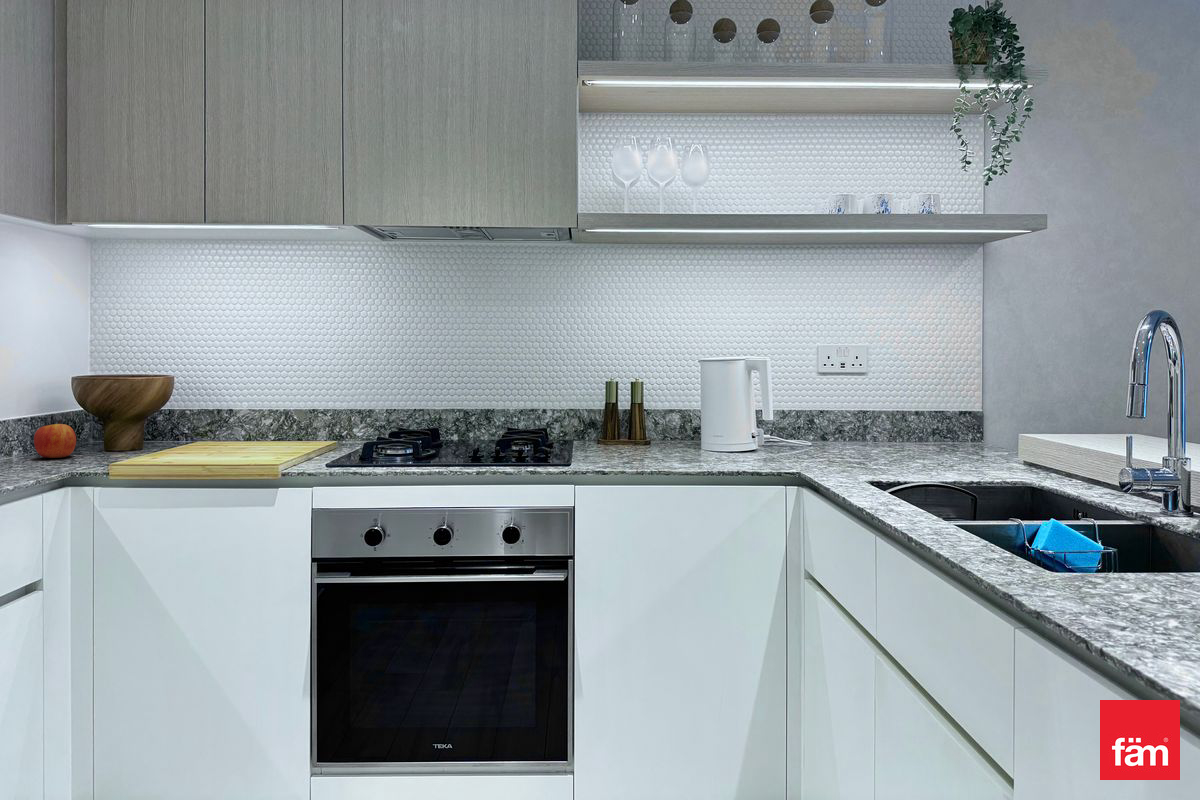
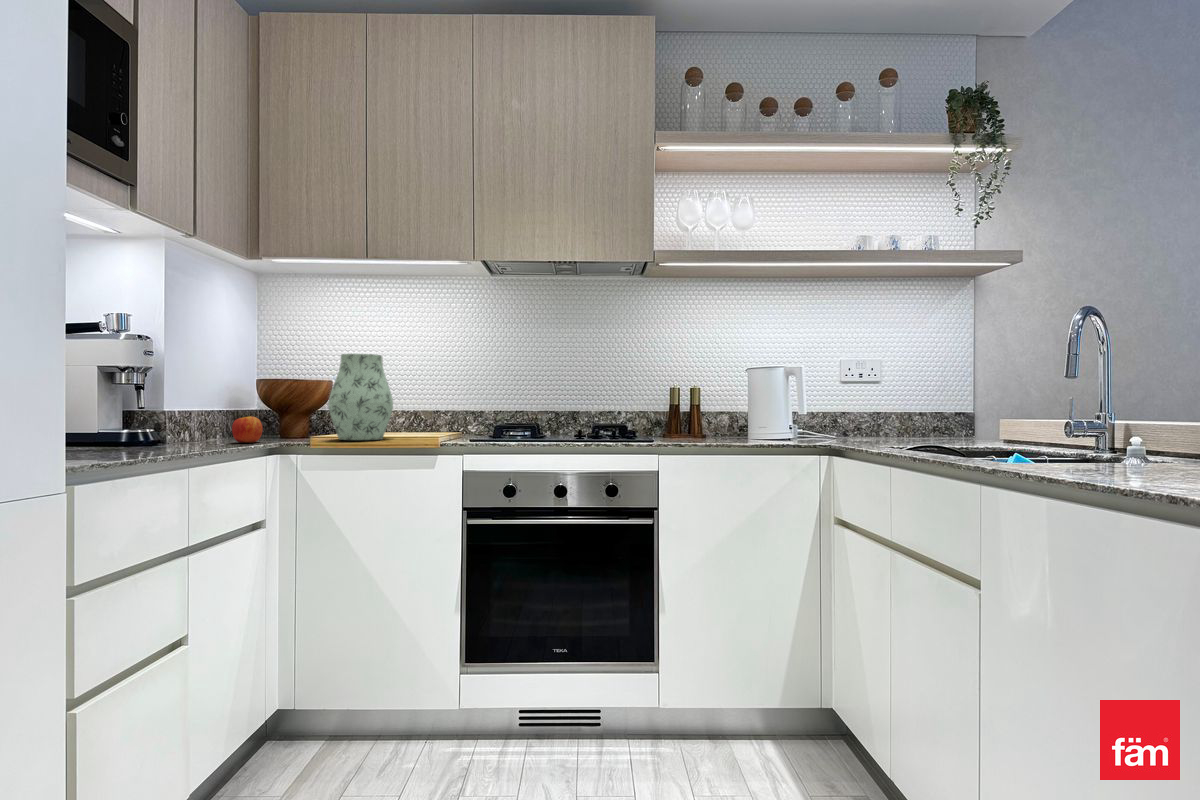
vase: none [162,343,249,454] -> present [329,354,393,440]

